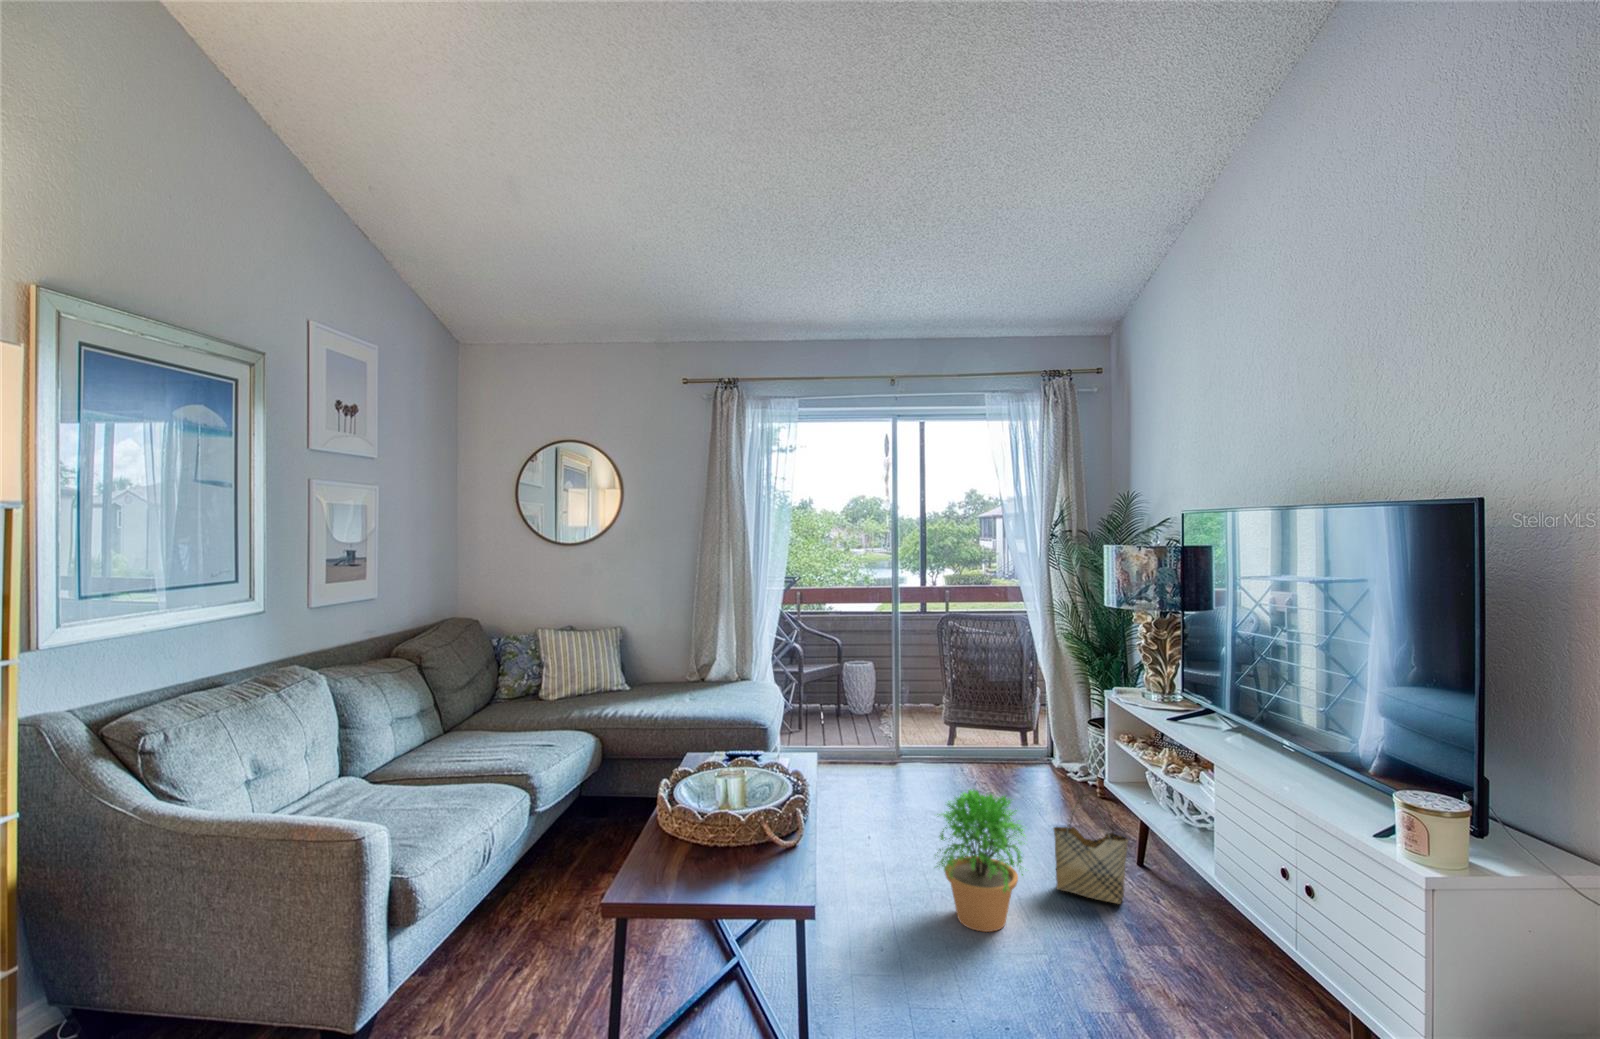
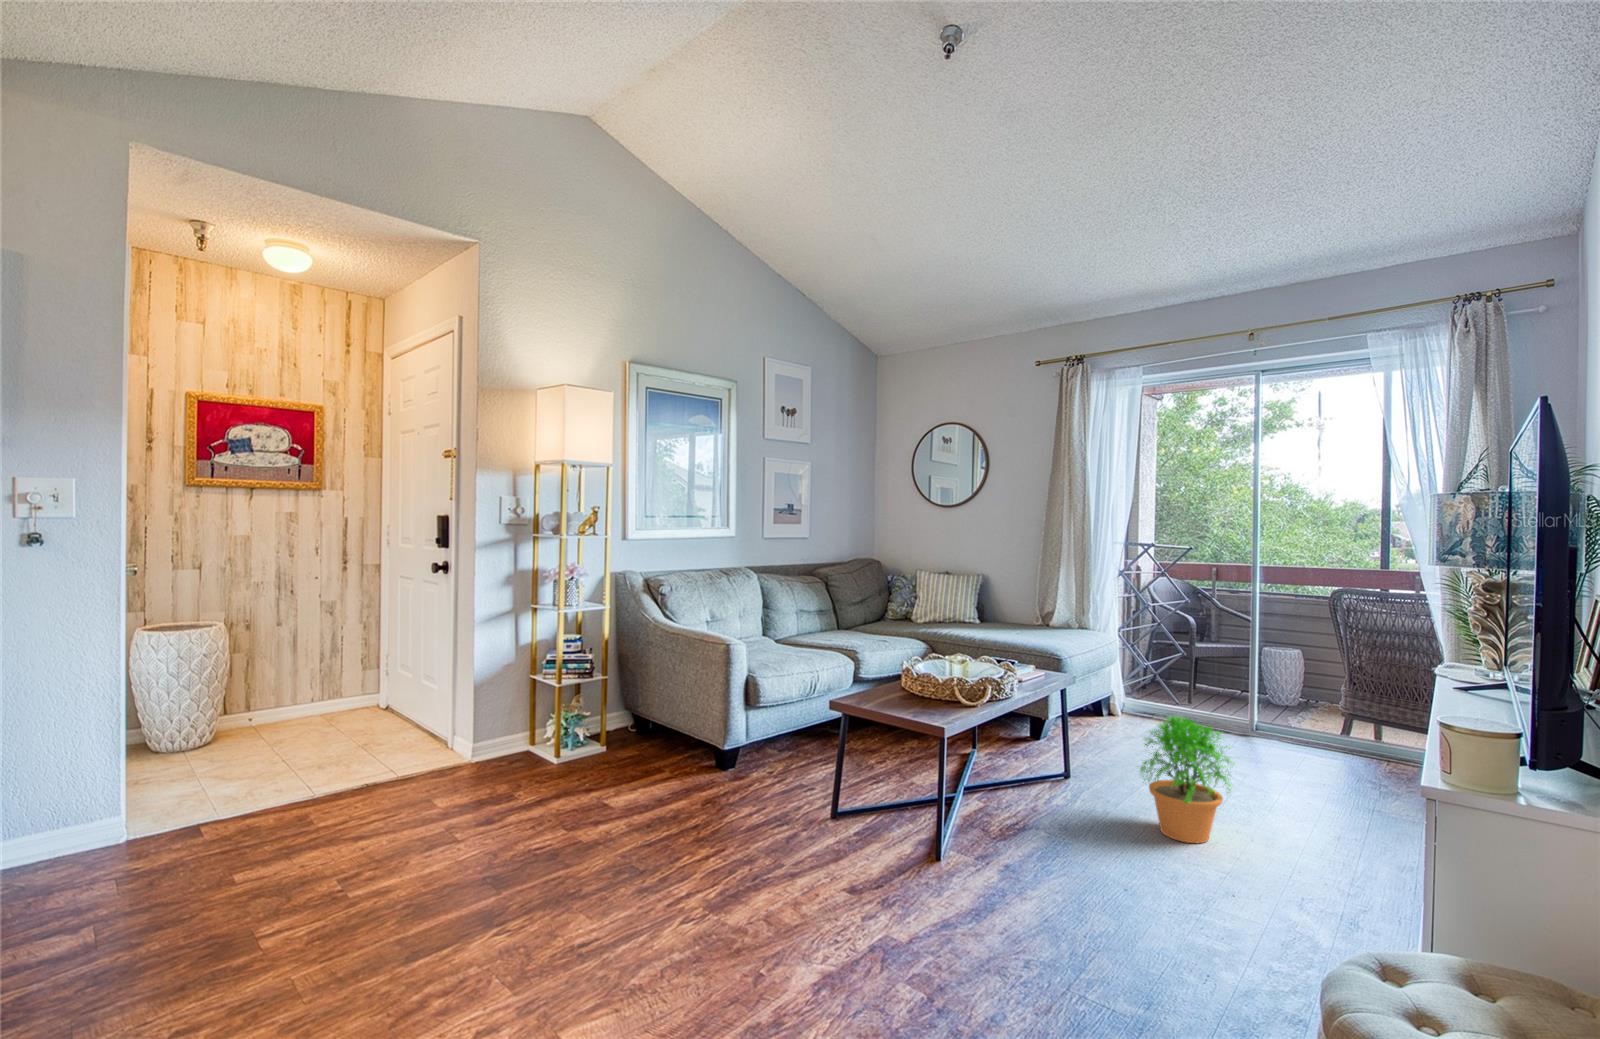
woven basket: present [1053,794,1128,904] -> none [1293,755,1378,867]

